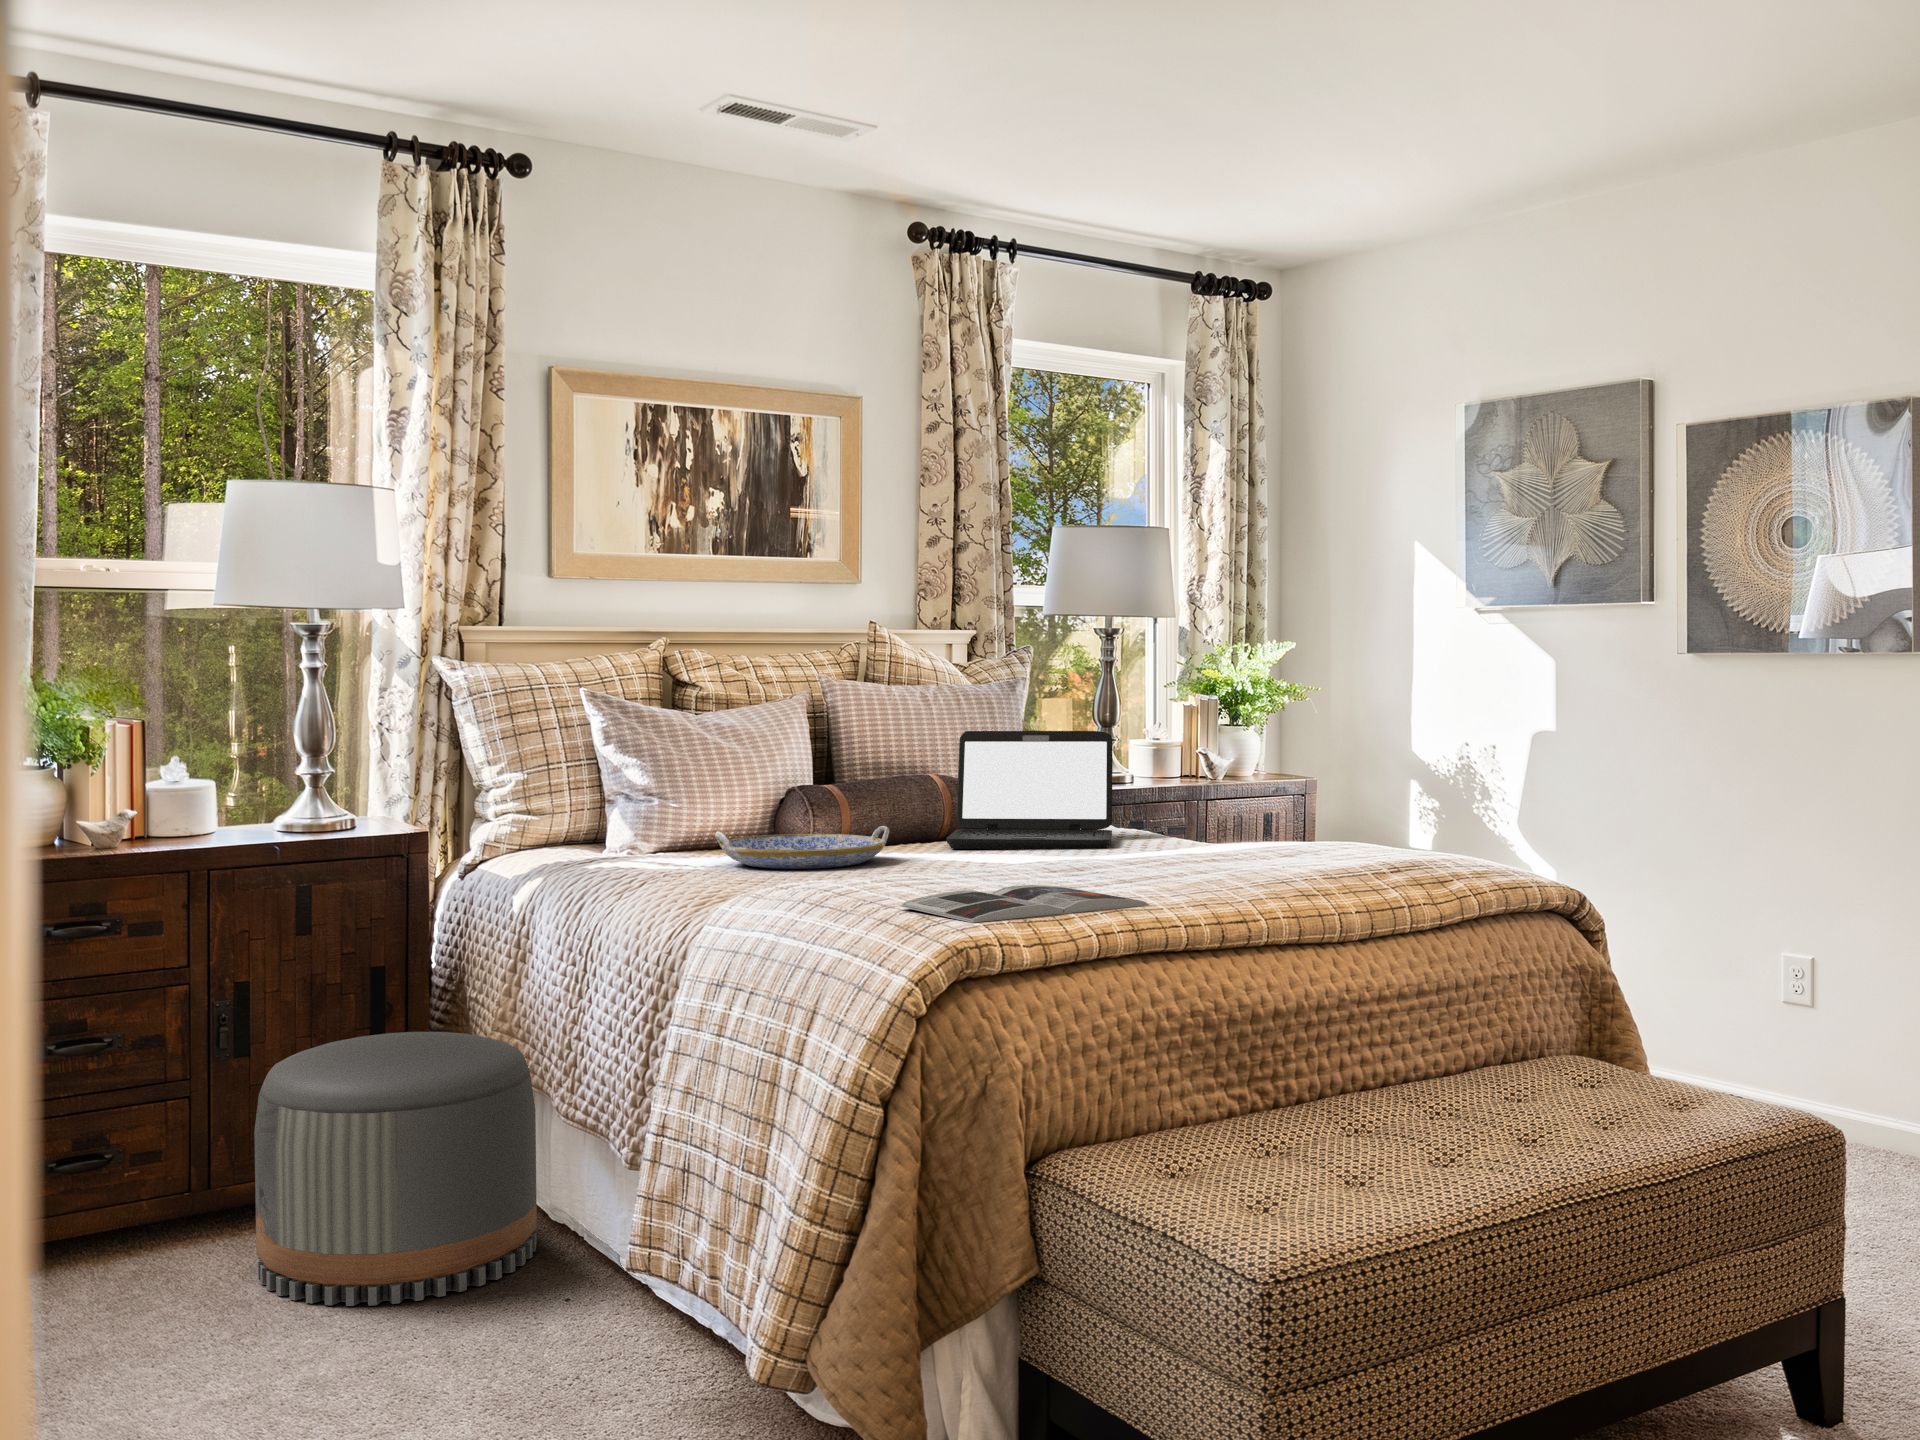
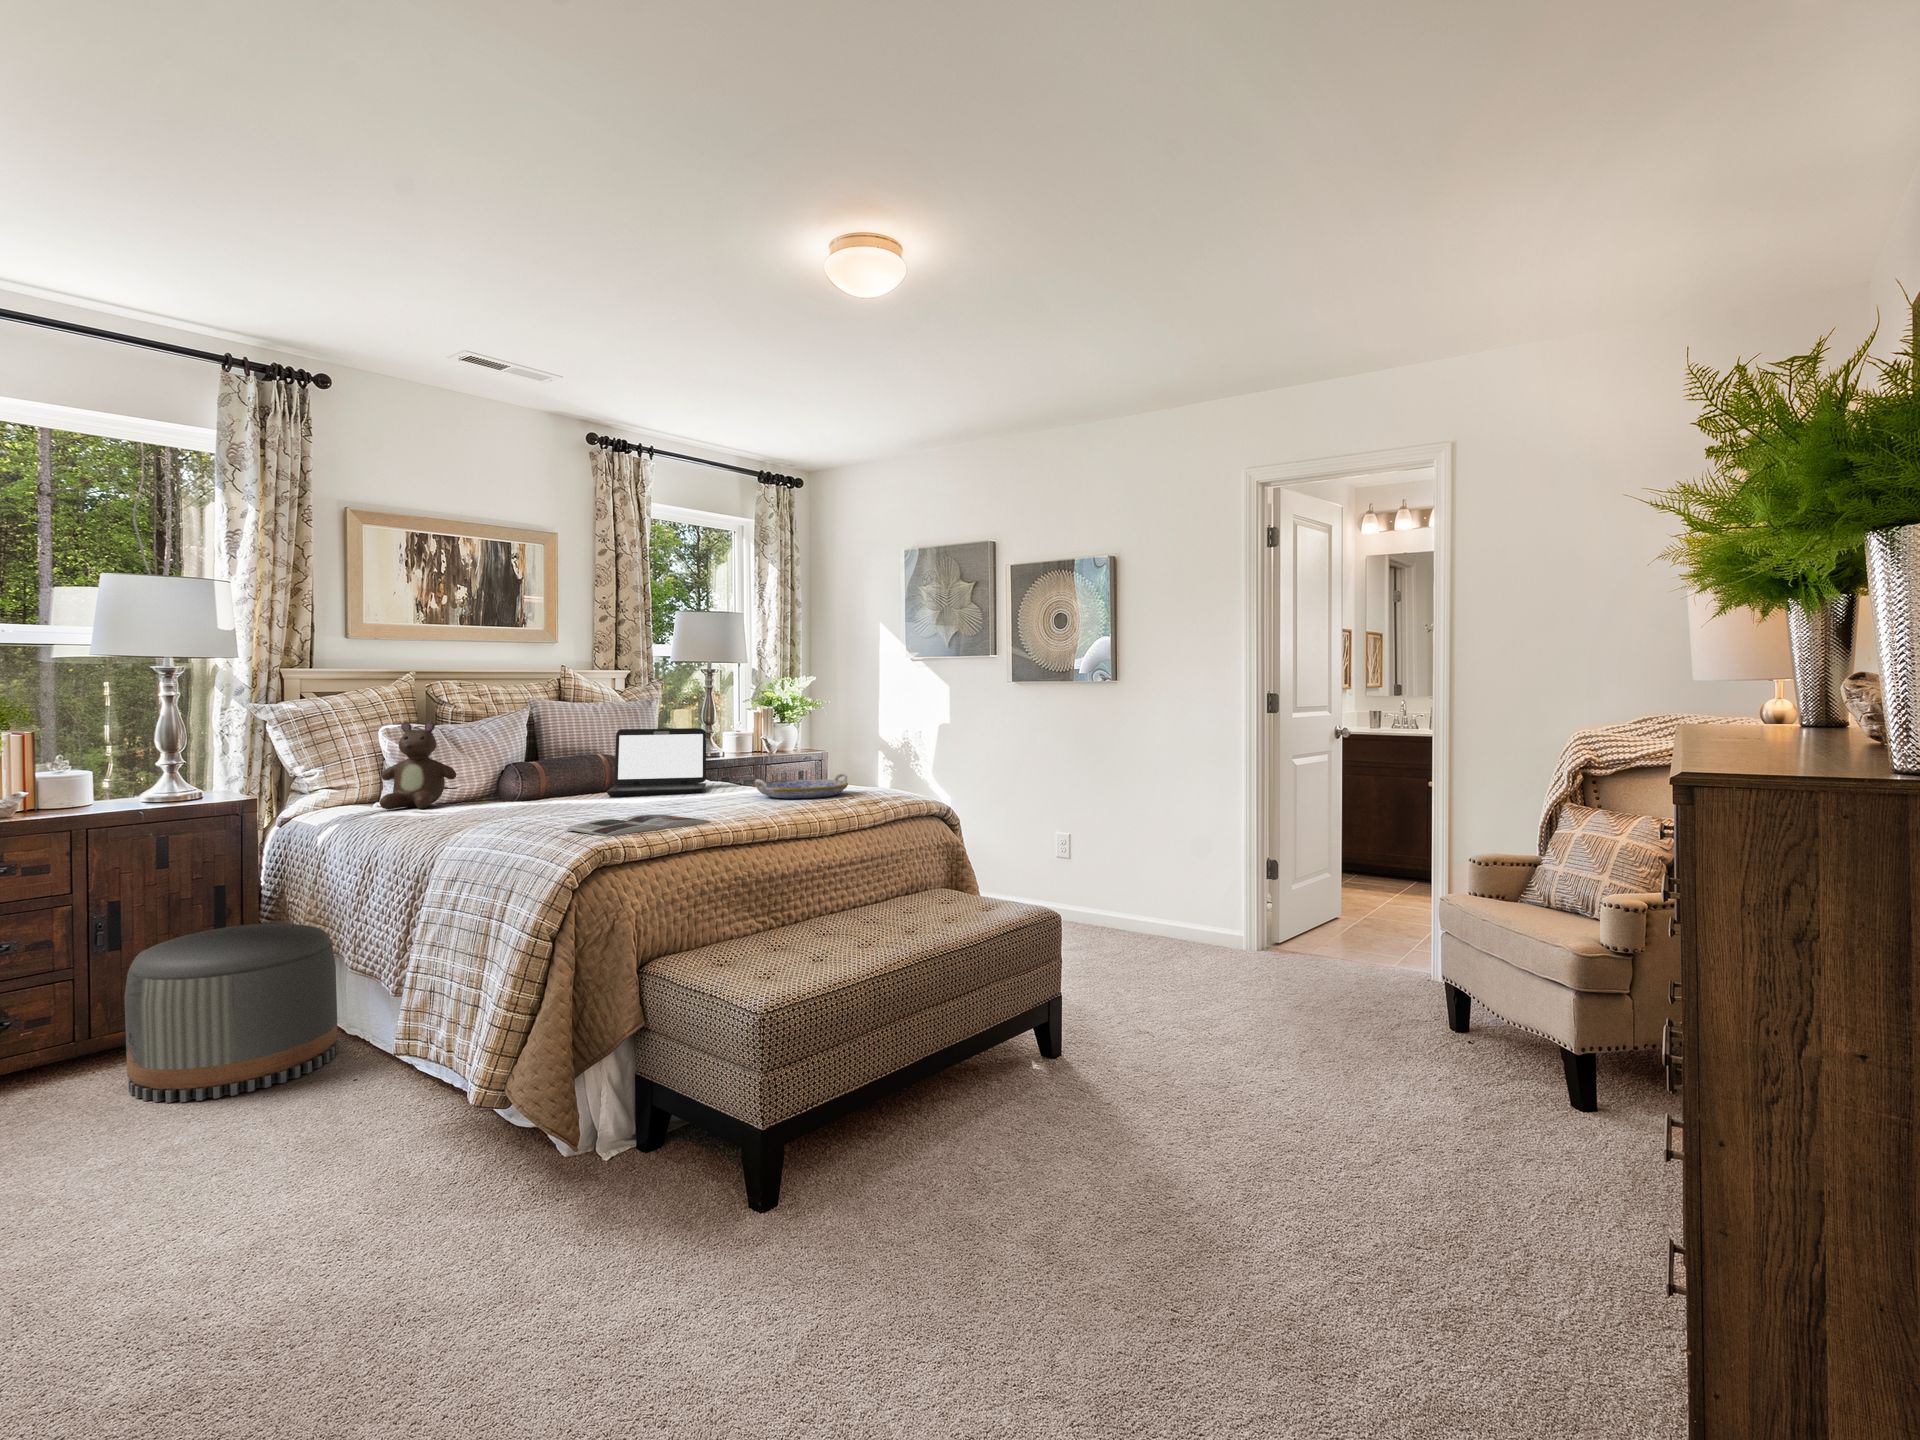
teddy bear: none [598,714,711,857] -> present [380,722,457,809]
serving tray: present [715,826,889,869] -> present [755,774,848,799]

